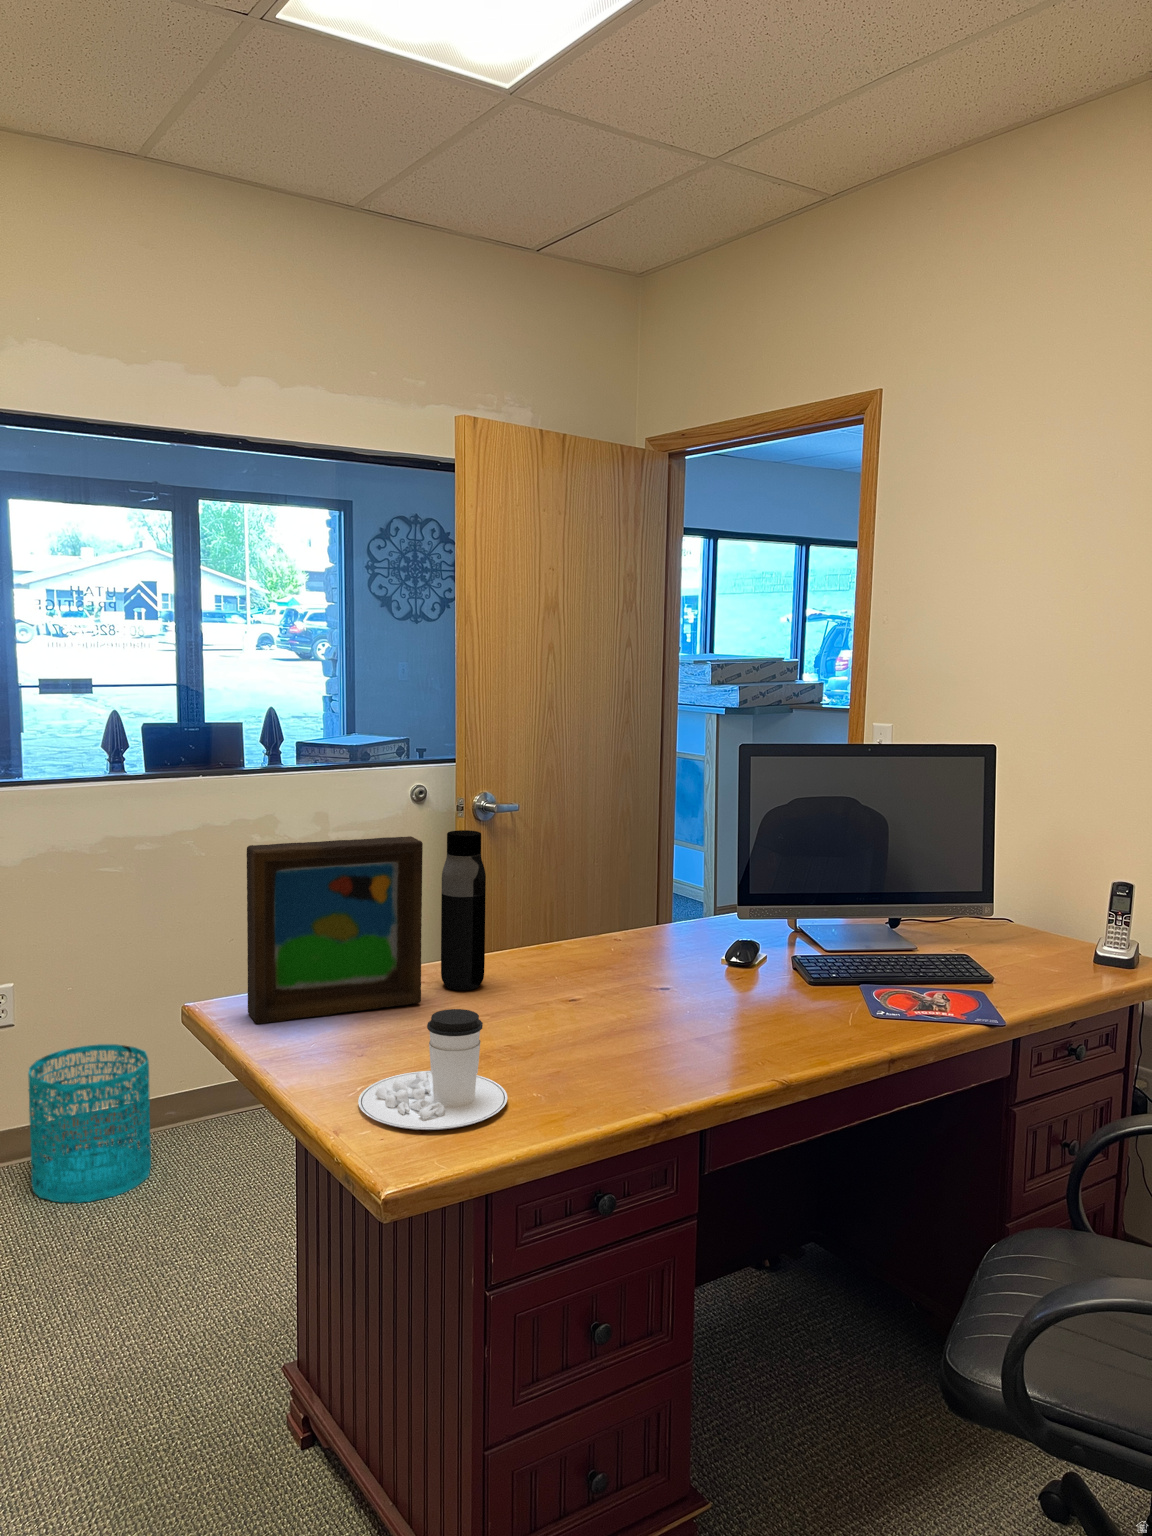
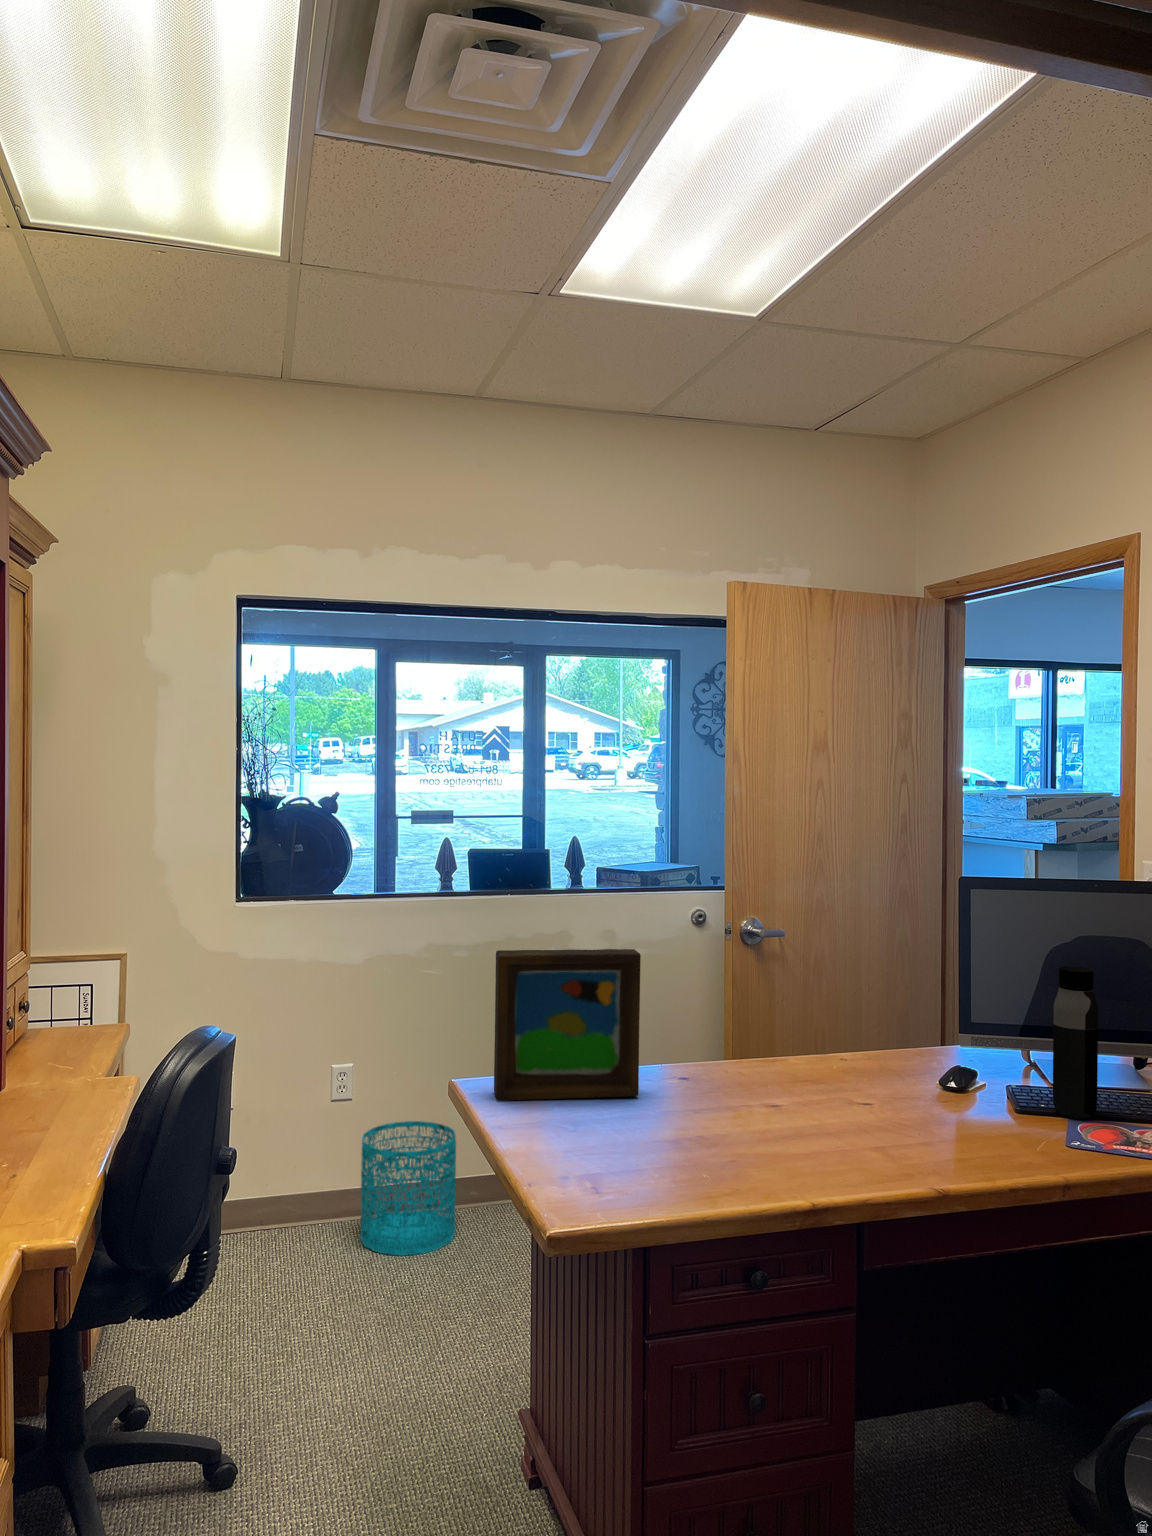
water bottle: present [441,830,486,990] -> present [1053,966,1098,1119]
coffee cup: present [358,1009,507,1130] -> none [550,1096,676,1197]

